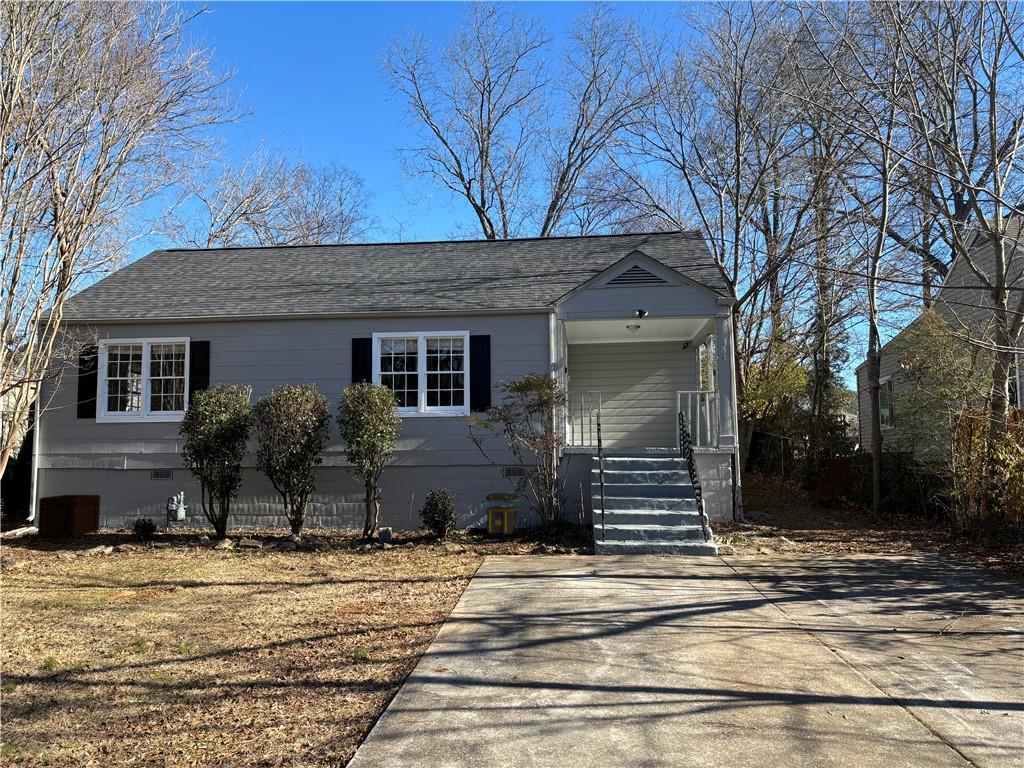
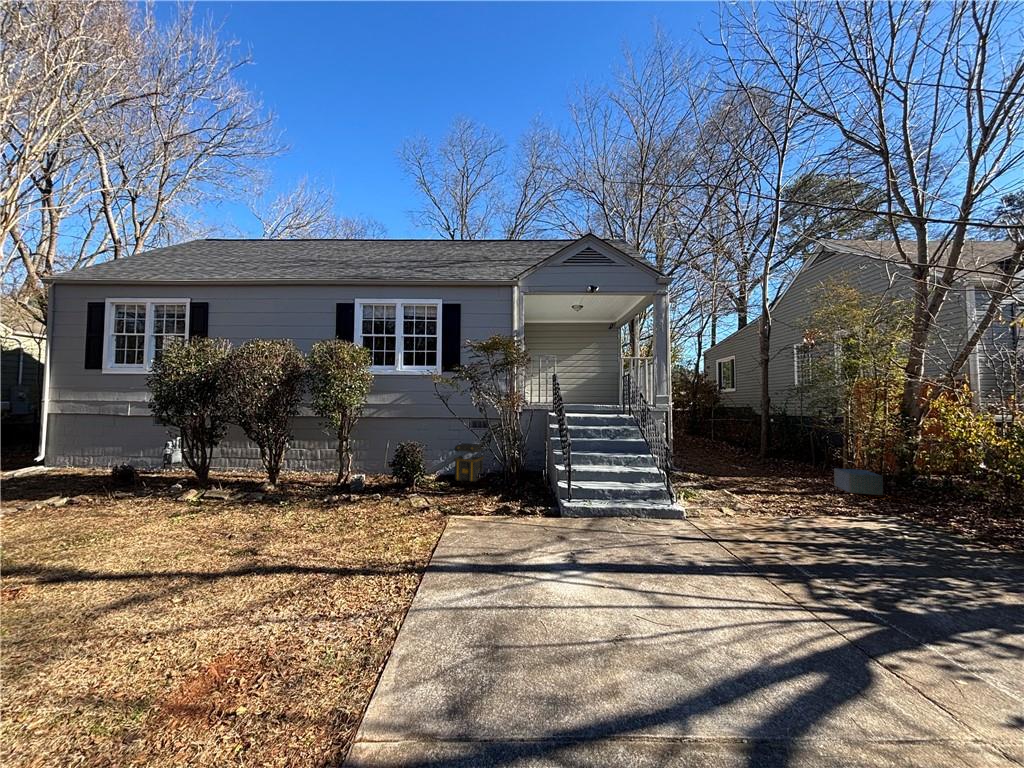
lounge chair: present [807,457,855,507] -> none [703,414,738,451]
wooden crate: present [38,495,100,536] -> none [29,440,105,480]
potted plant: present [974,512,1000,547] -> none [910,471,954,508]
storage box: none [916,514,956,540] -> present [834,468,883,495]

